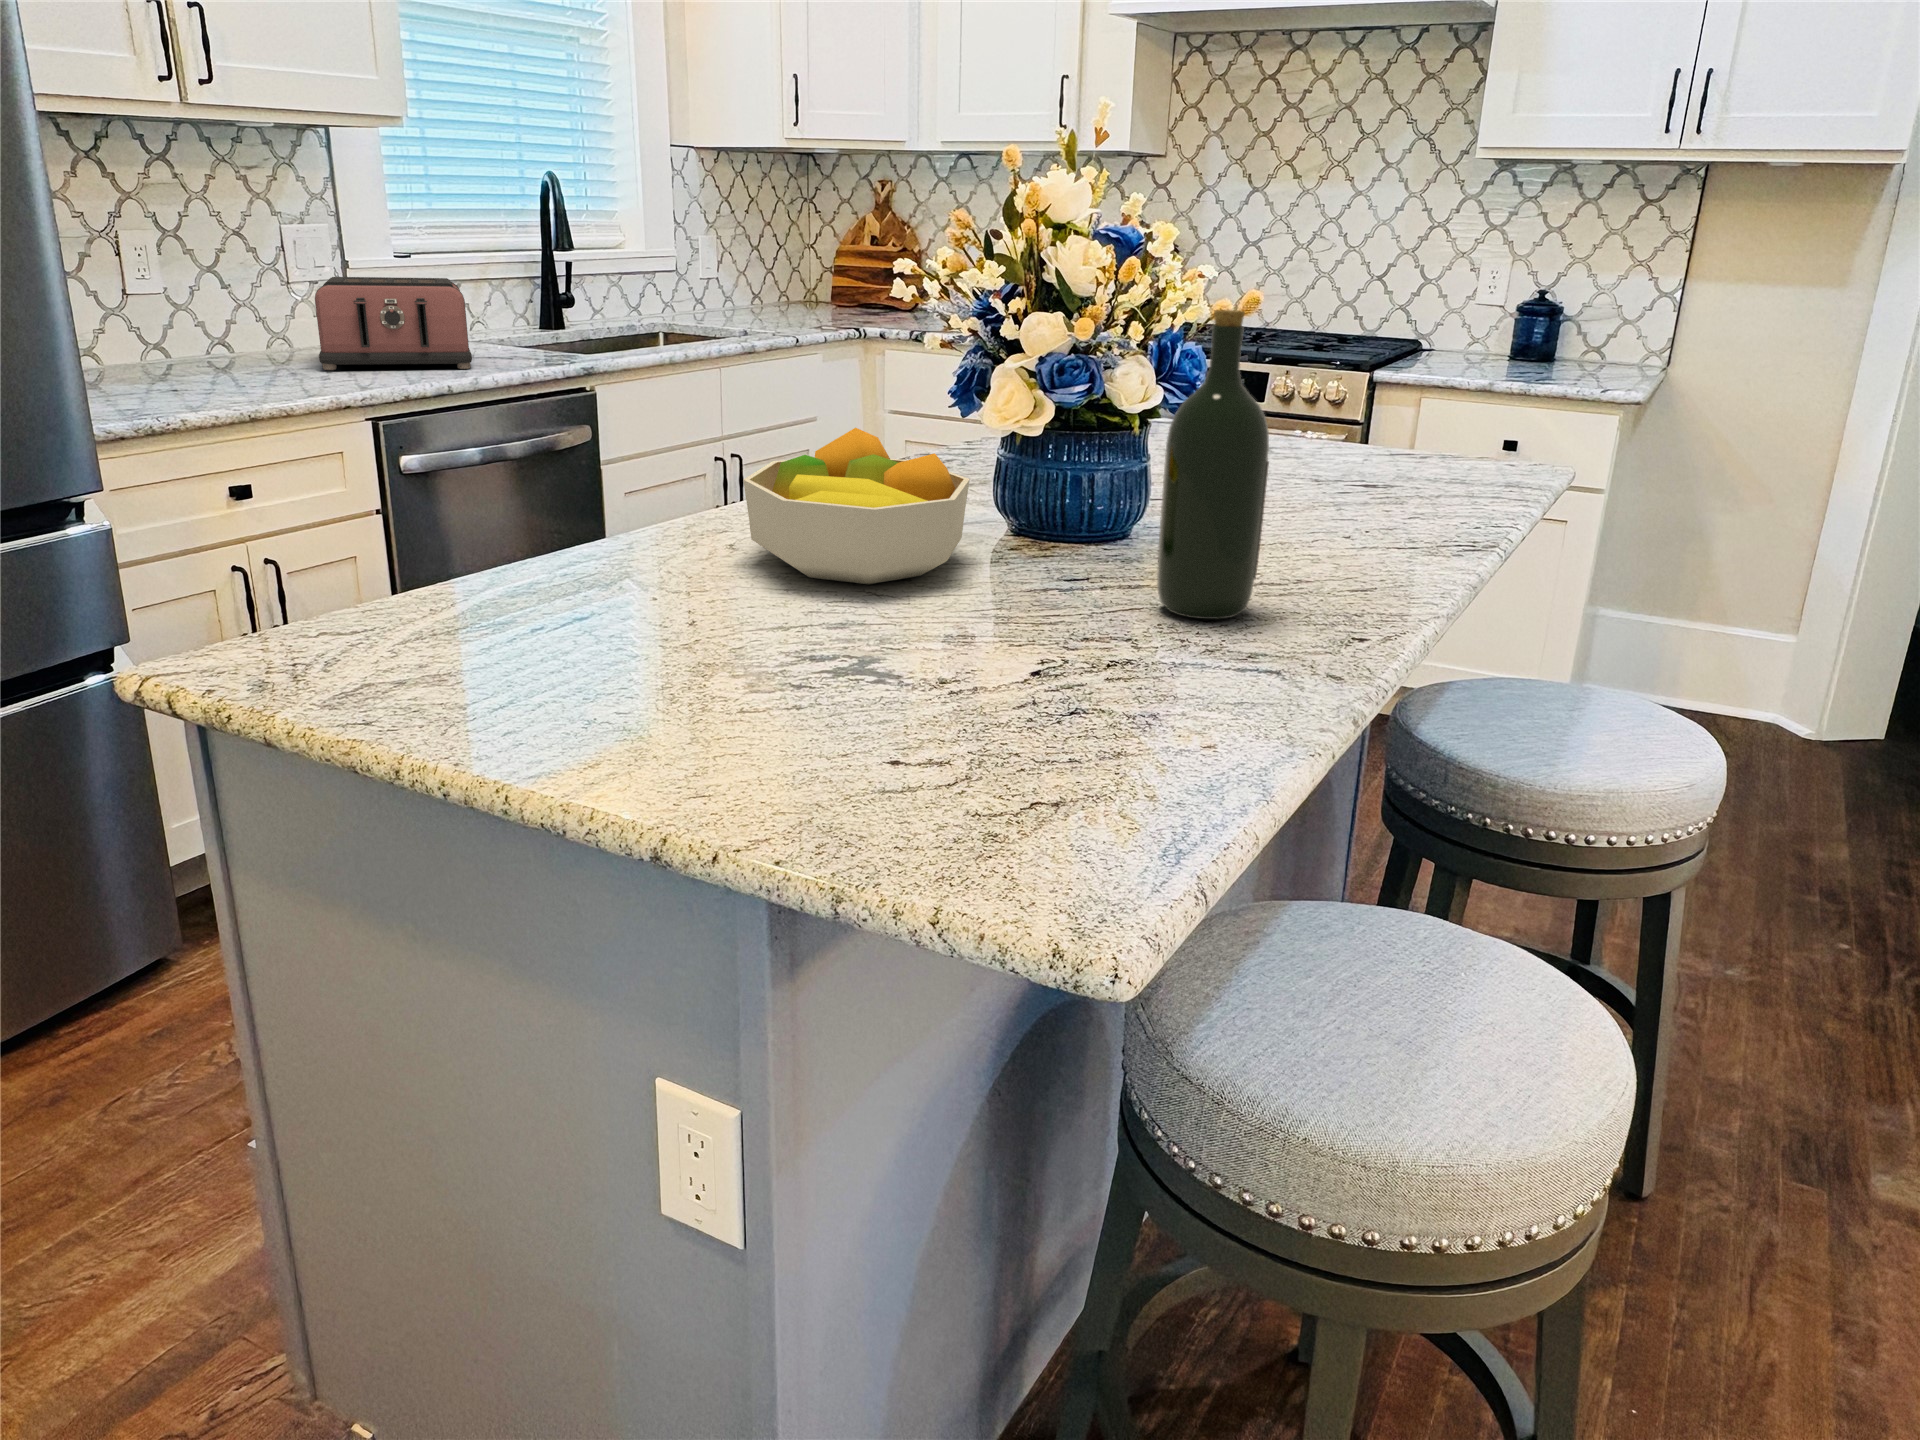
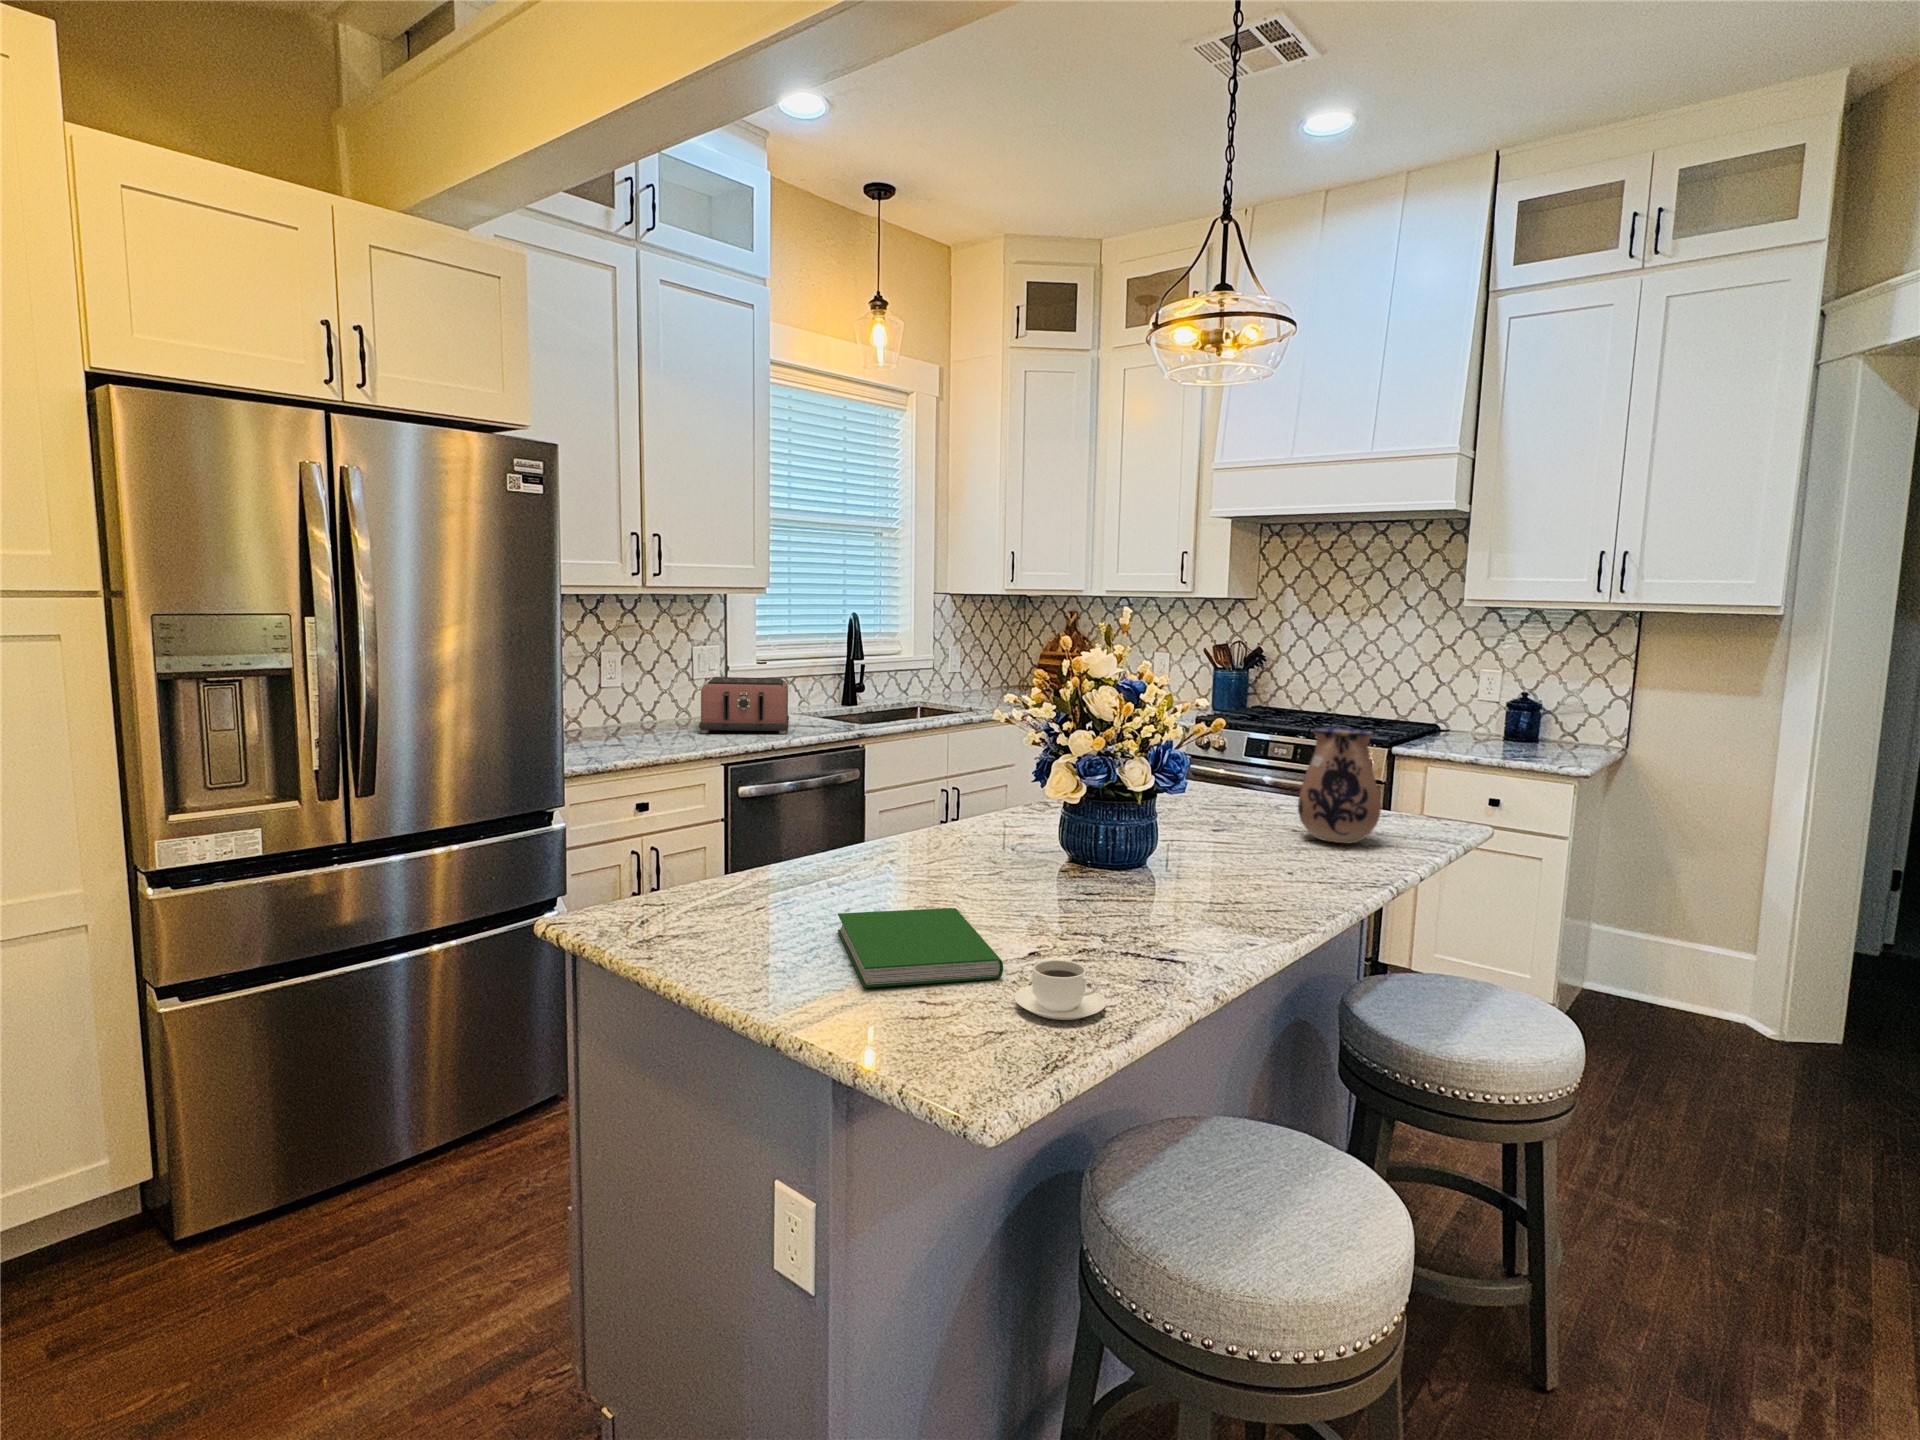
wine bottle: present [1157,310,1269,619] -> none [1131,743,1197,927]
ceramic pitcher: none [1325,313,1447,491] -> present [1298,727,1381,843]
fruit bowl: present [743,428,970,584] -> none [898,795,1034,892]
hardcover book: none [685,607,1009,747] -> present [838,908,1003,988]
coffee cup: none [1051,675,1208,774] -> present [1015,960,1106,1020]

